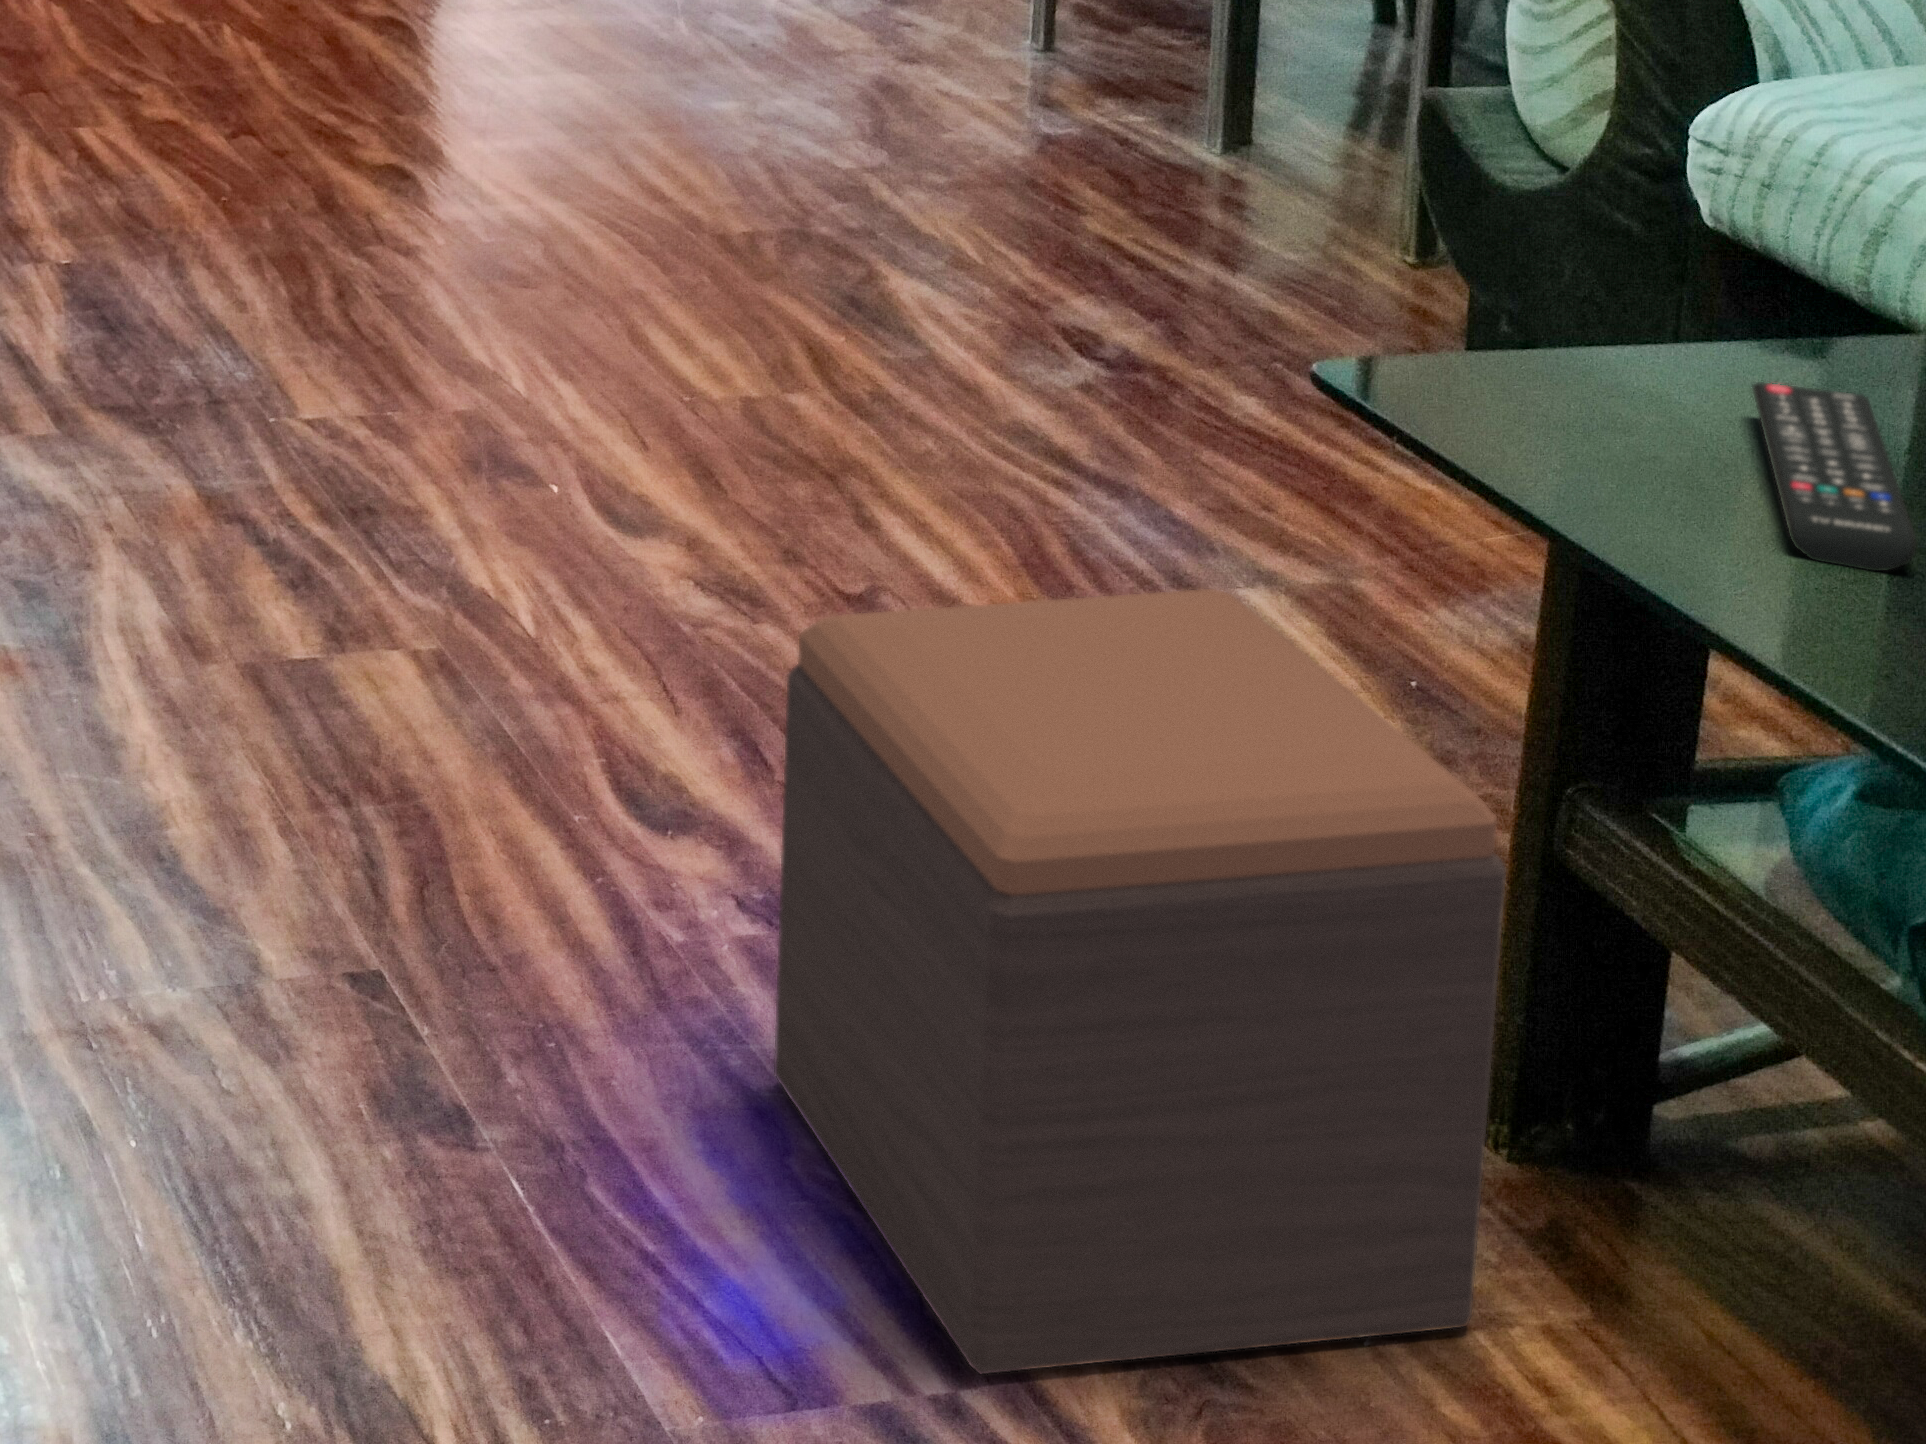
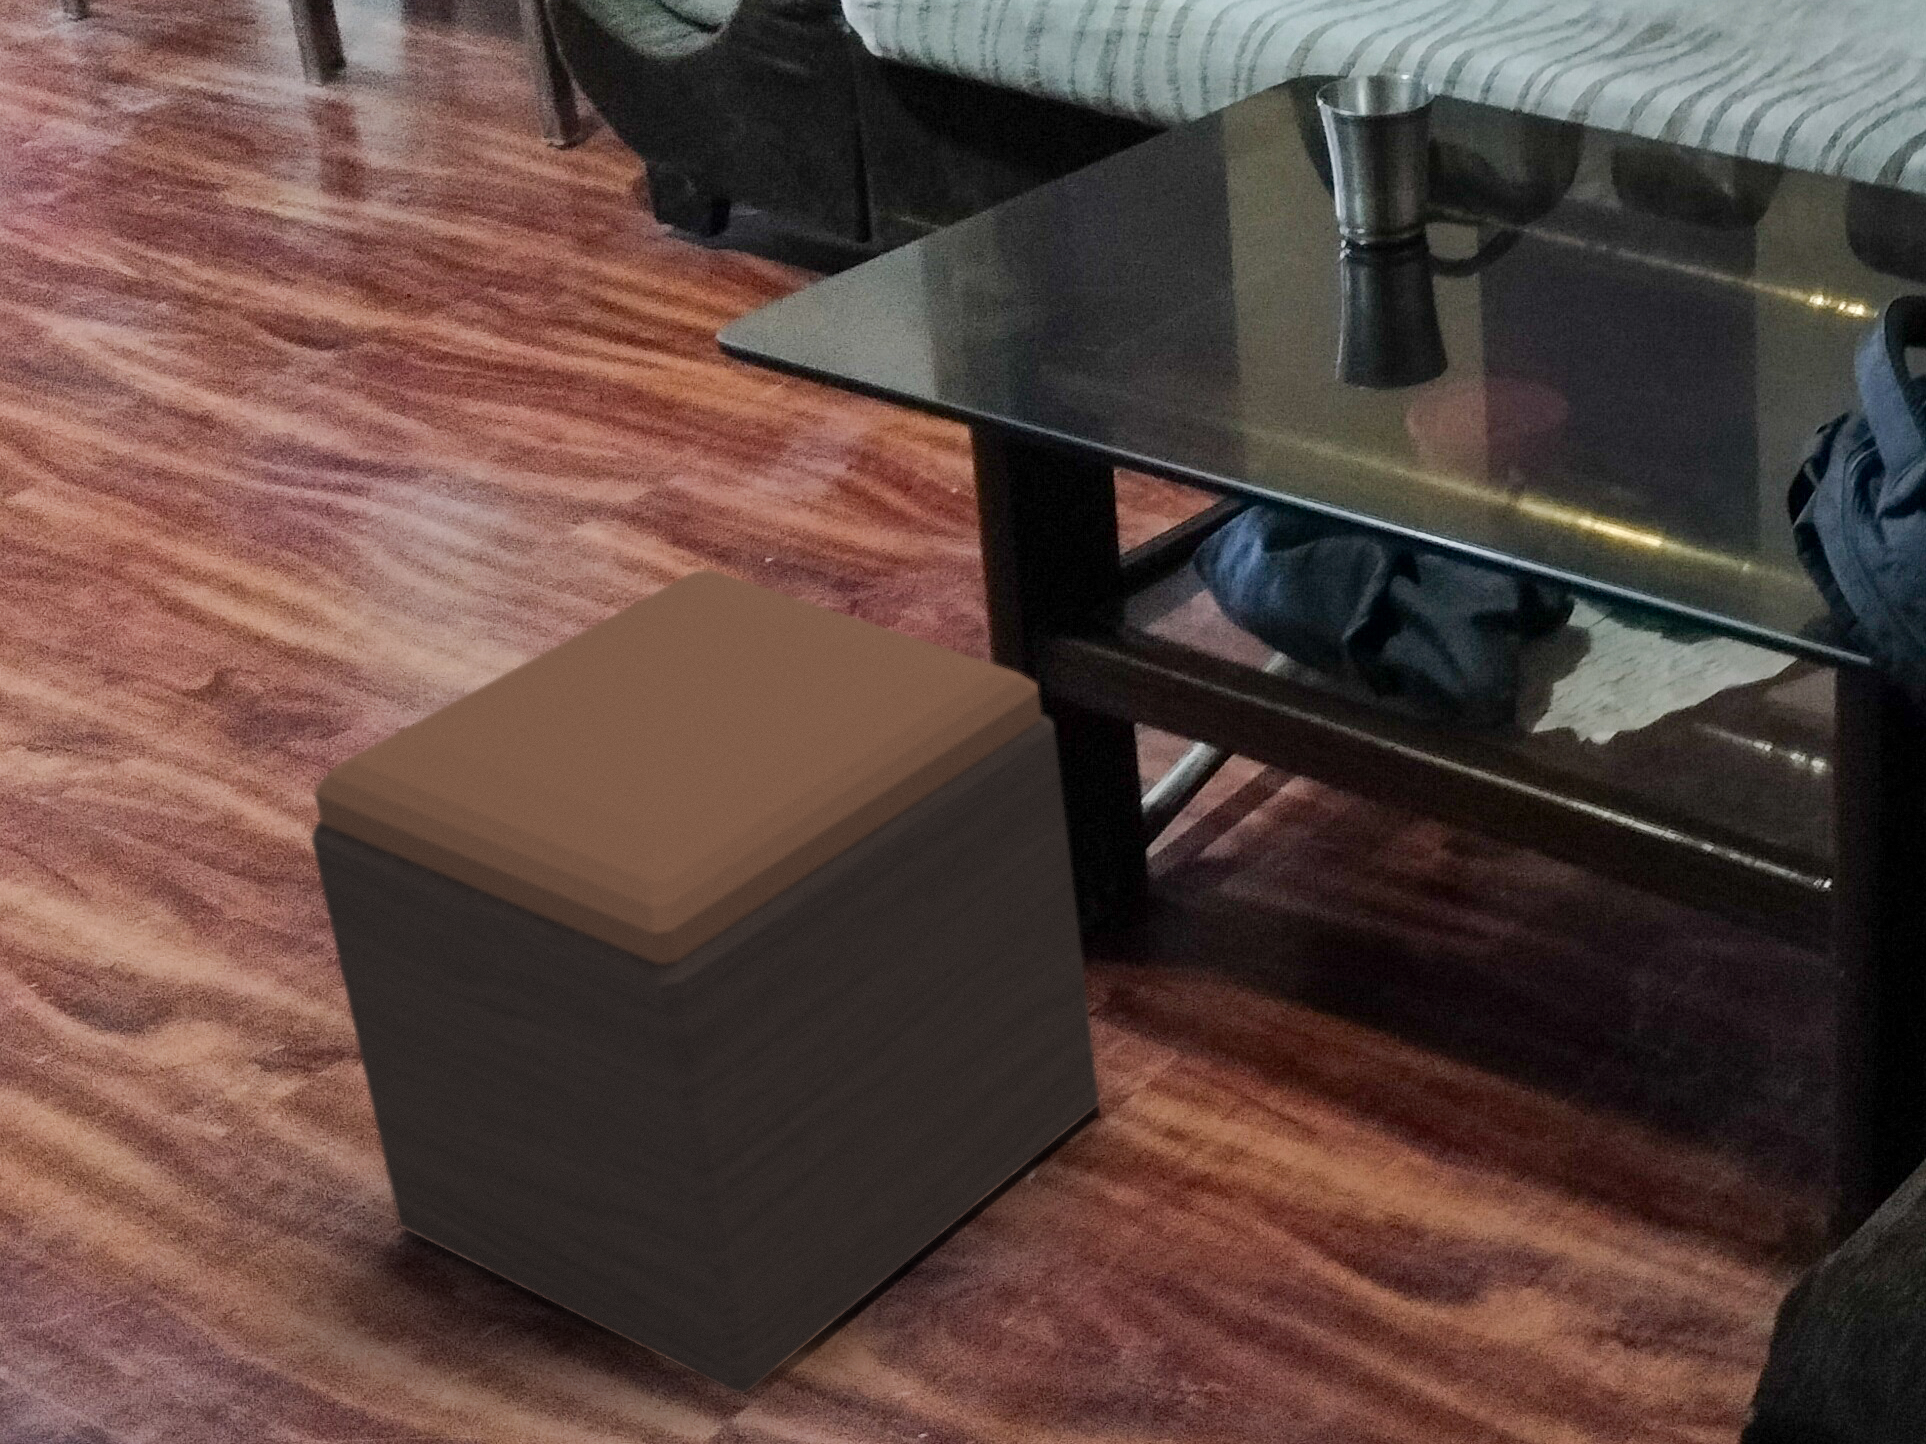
remote control: present [1753,382,1916,571] -> none [1069,197,1267,361]

